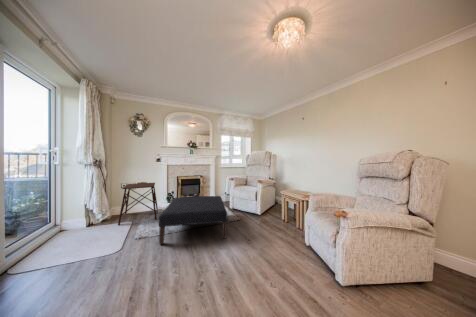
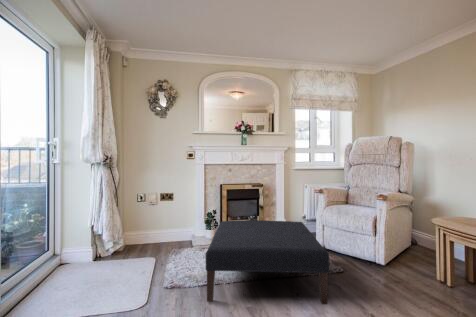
side table: present [118,183,158,225] -> none [137,194,193,261]

